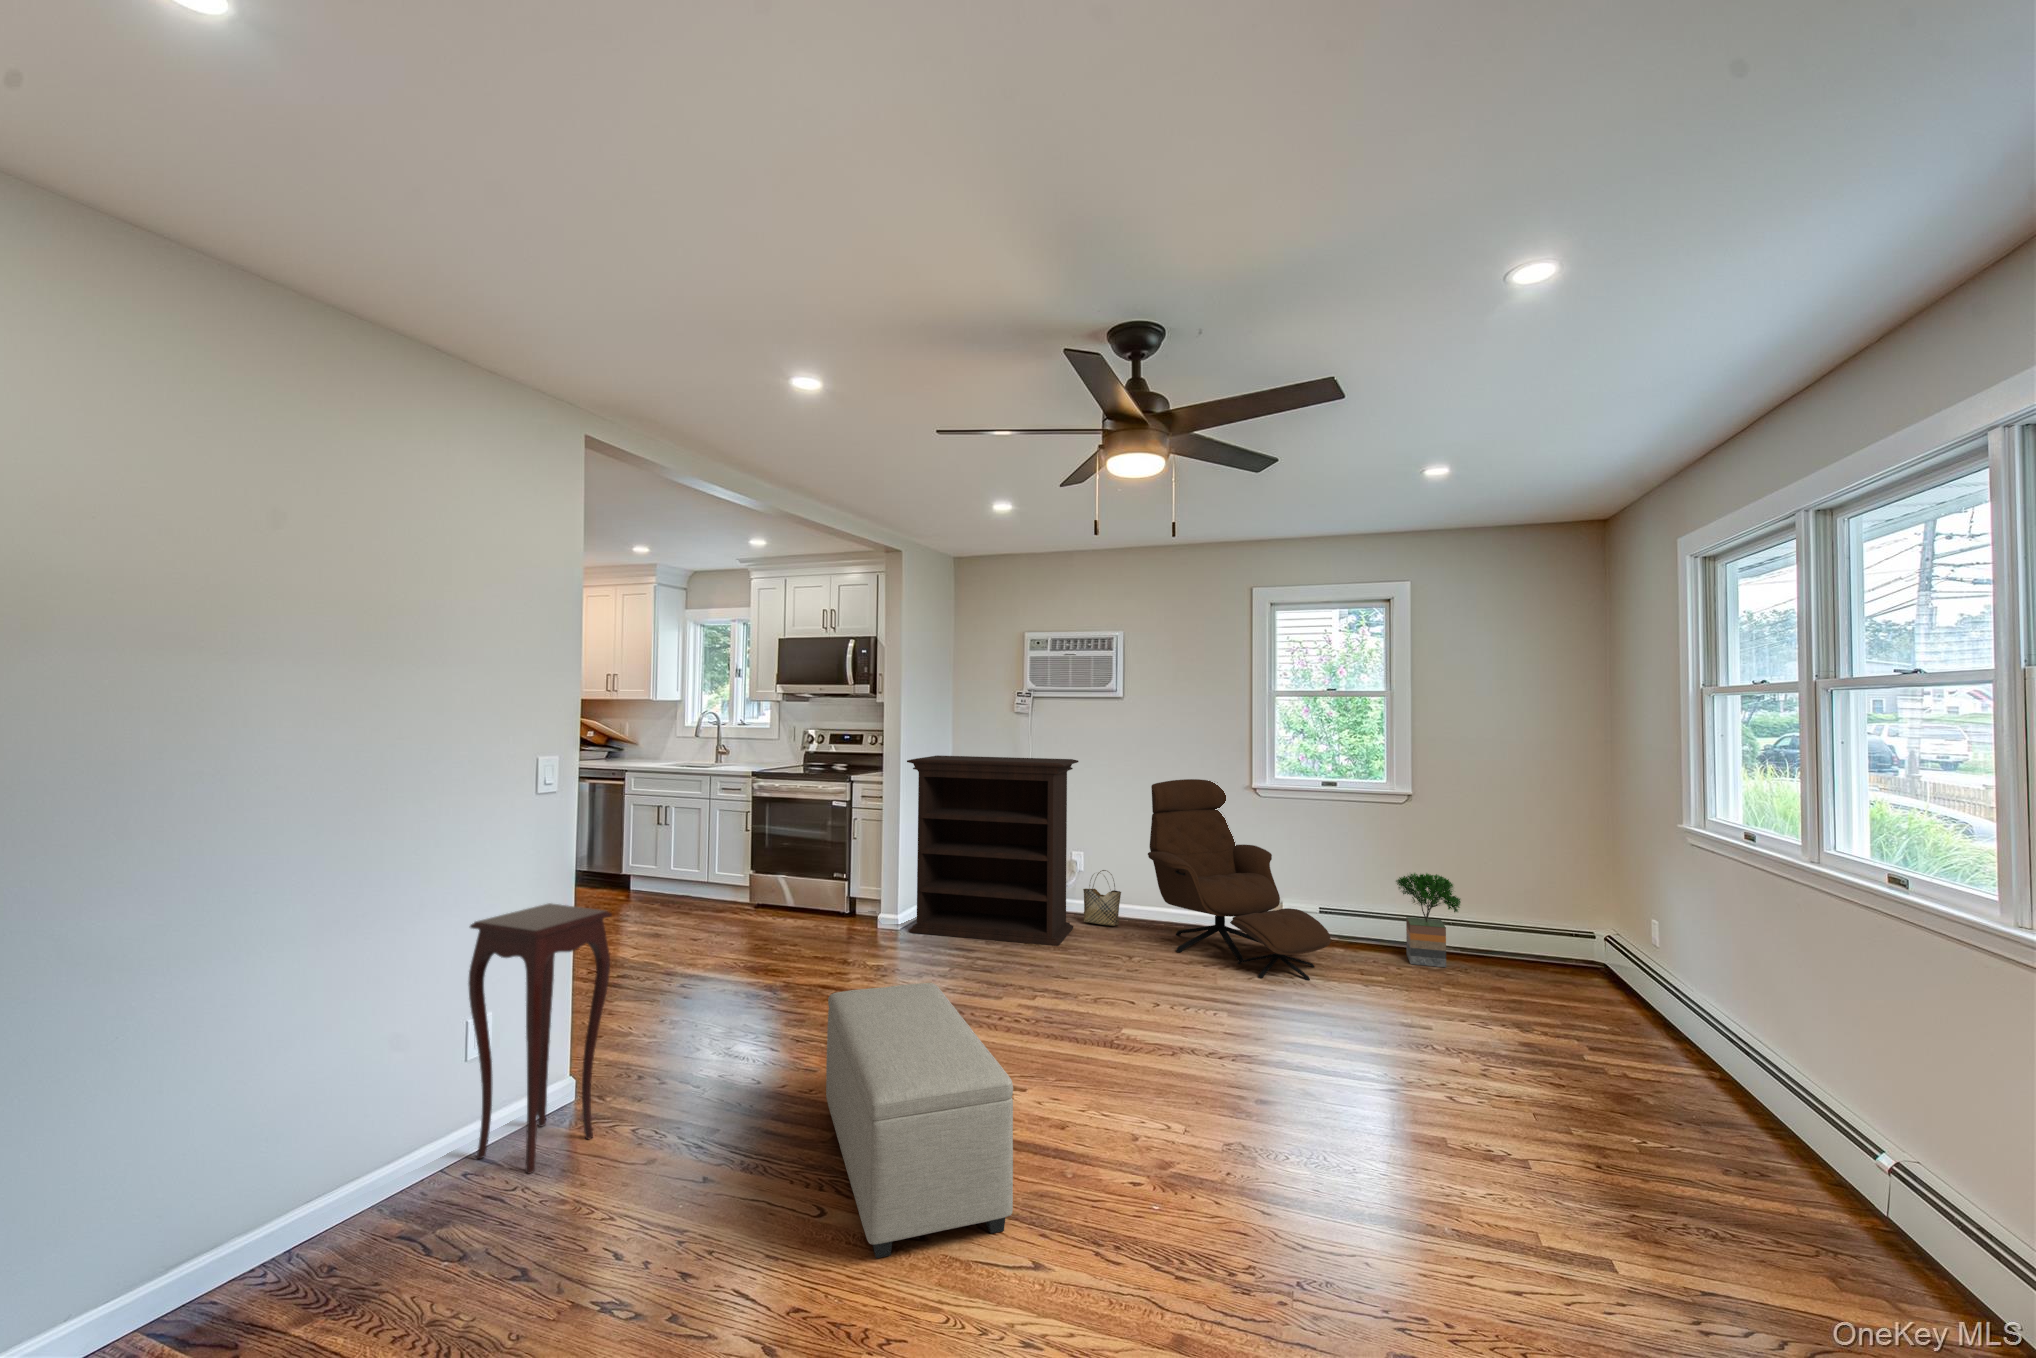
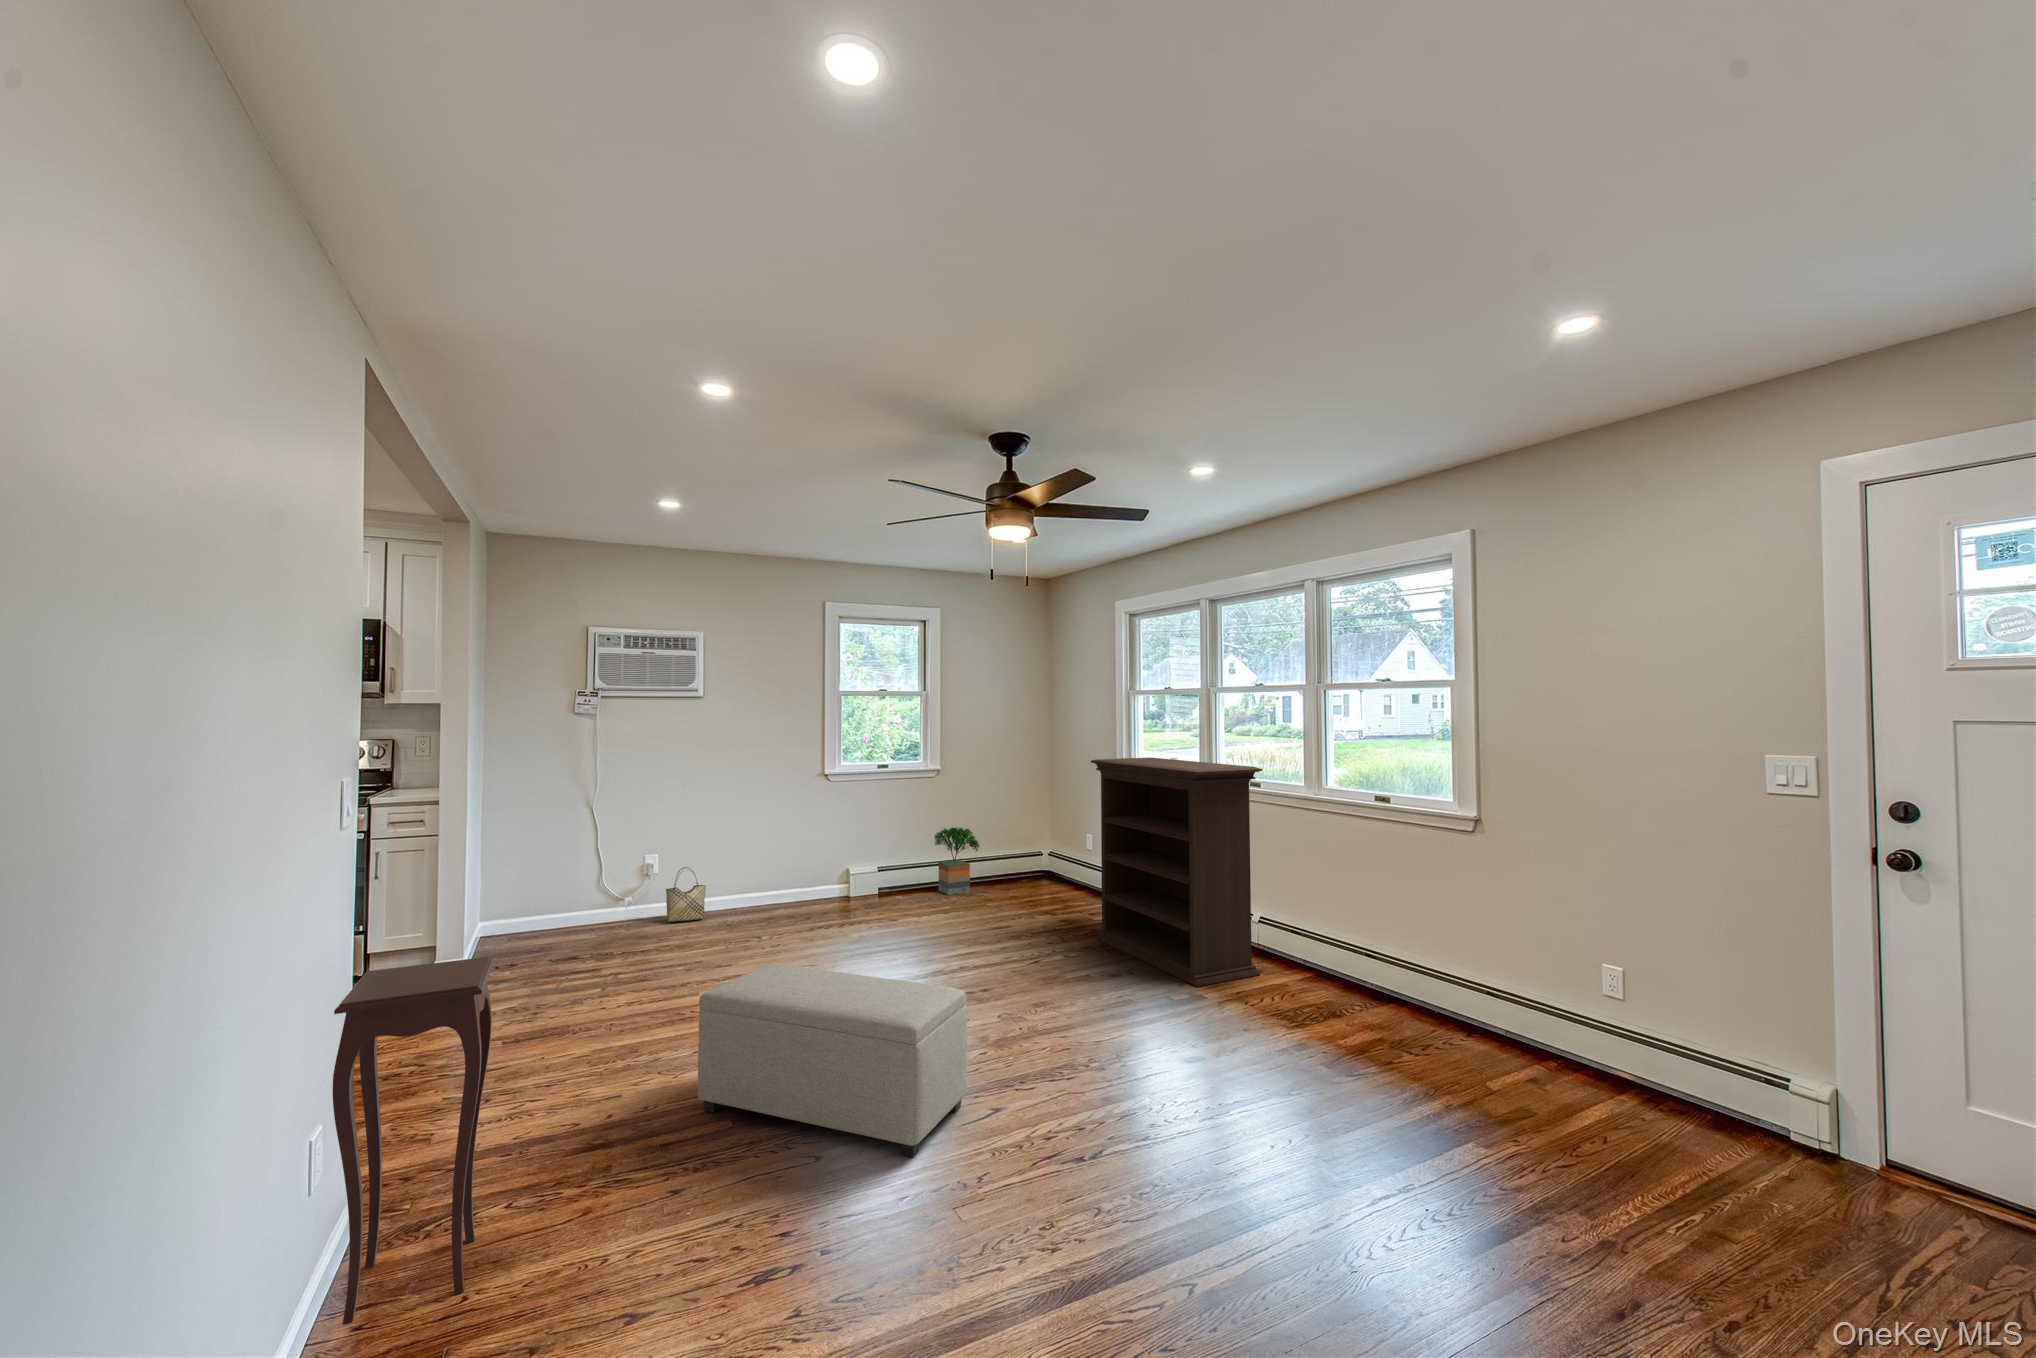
bookshelf: present [907,755,1079,946] -> present [1091,757,1262,987]
lounge chair: present [1148,779,1331,980] -> none [747,771,912,926]

